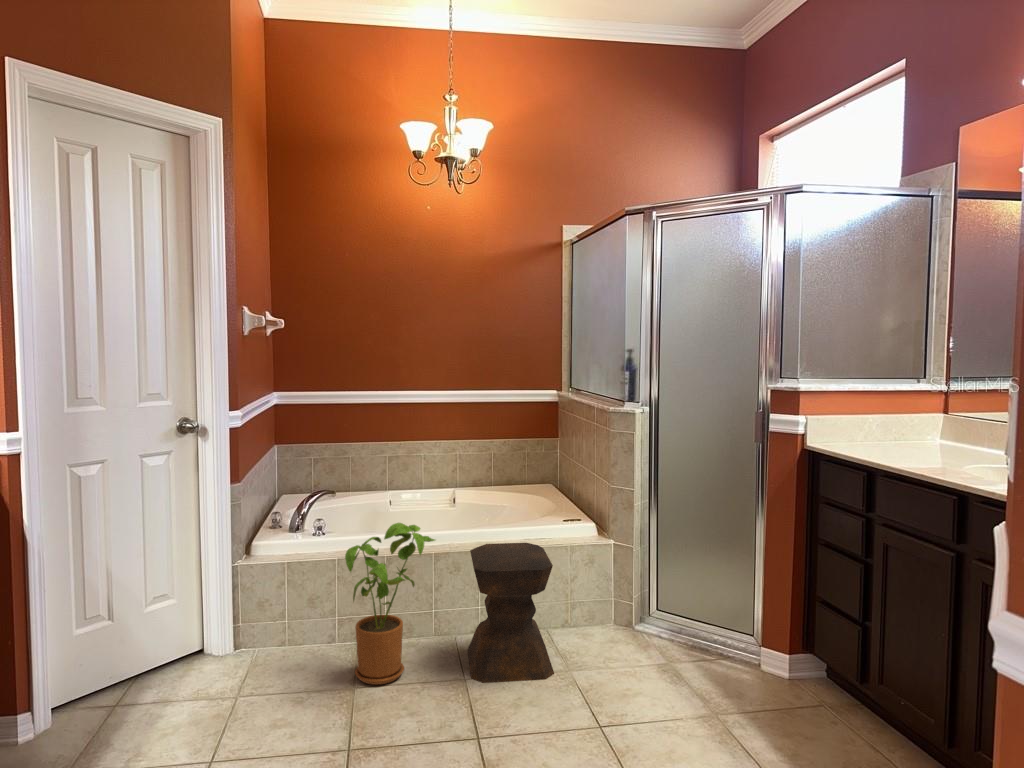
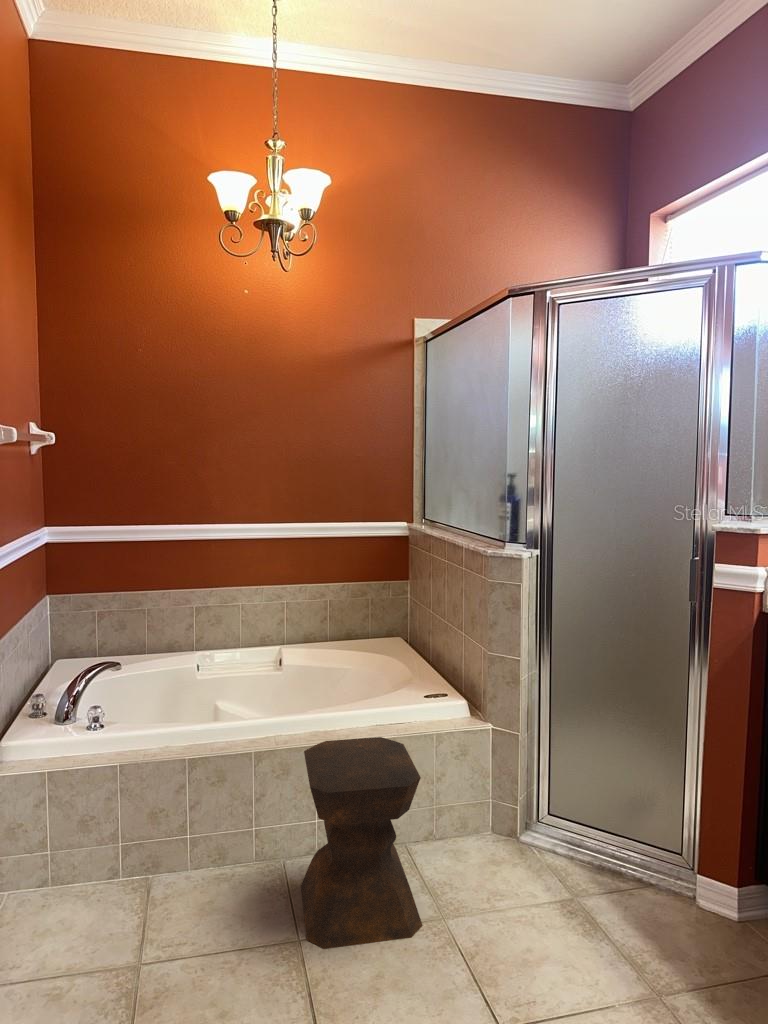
house plant: present [345,523,435,685] -> none [124,723,257,961]

